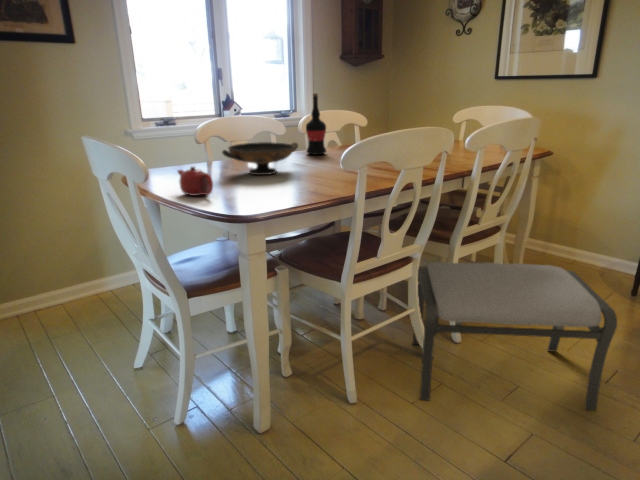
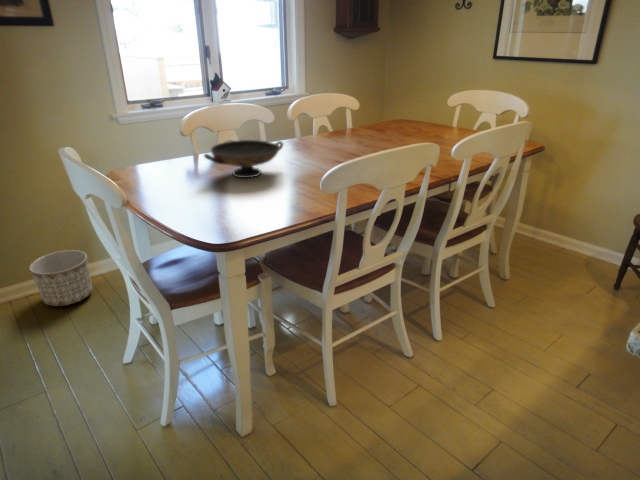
wine bottle: present [306,93,326,155] -> none [294,83,315,146]
teapot: present [178,167,213,196] -> none [156,180,191,210]
ottoman: present [412,262,617,410] -> none [394,267,591,418]
planter: none [39,263,100,318] -> present [30,250,93,306]

